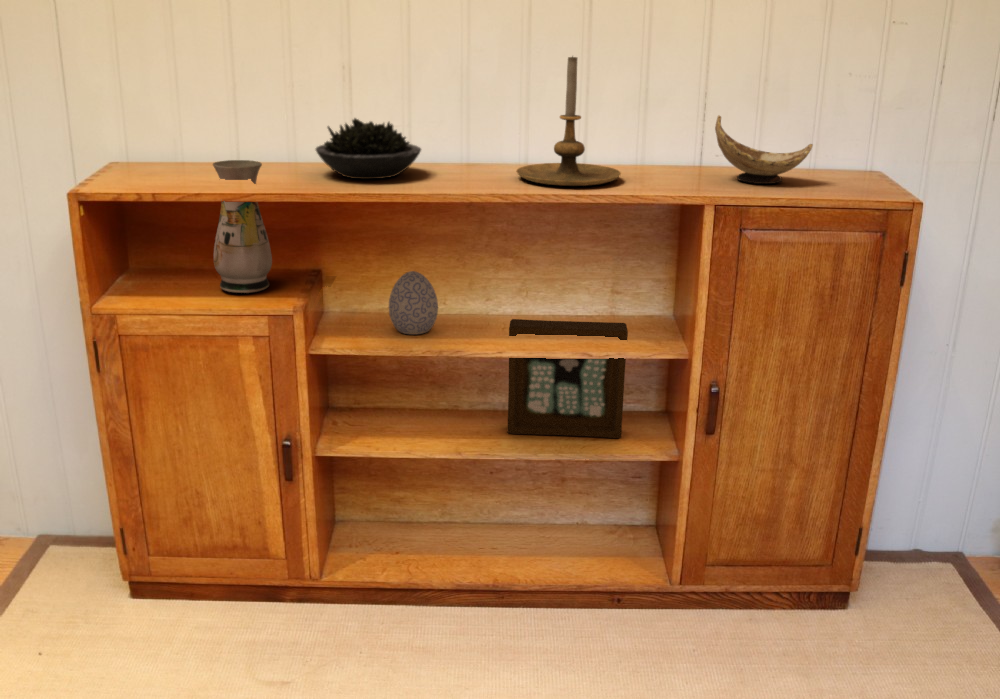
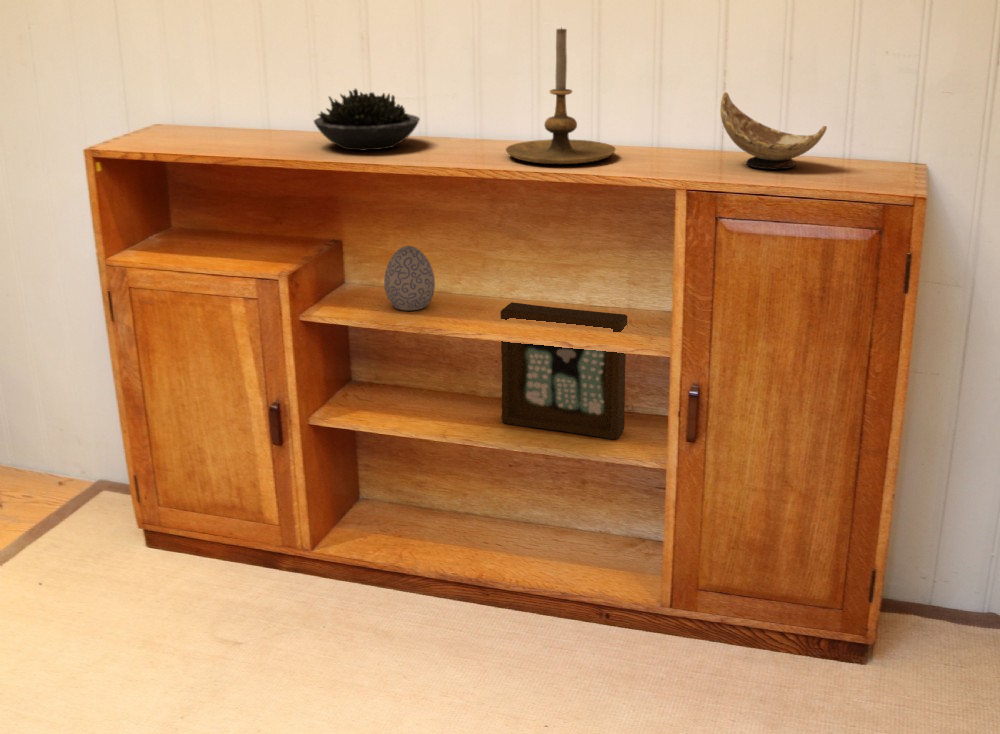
vase: present [213,160,272,293] -> none [221,128,278,257]

